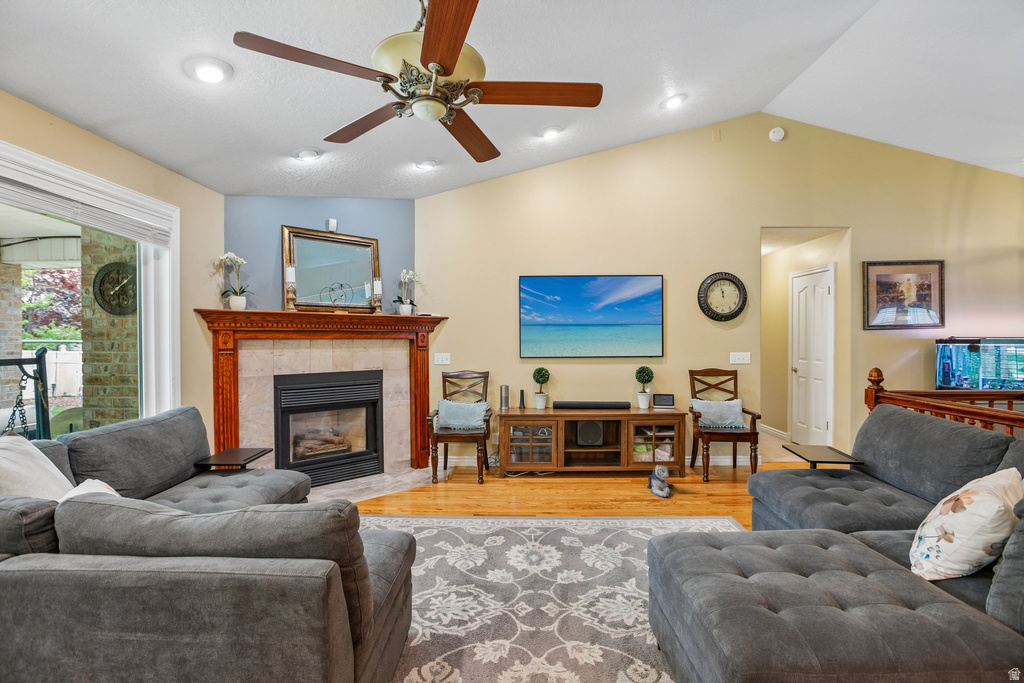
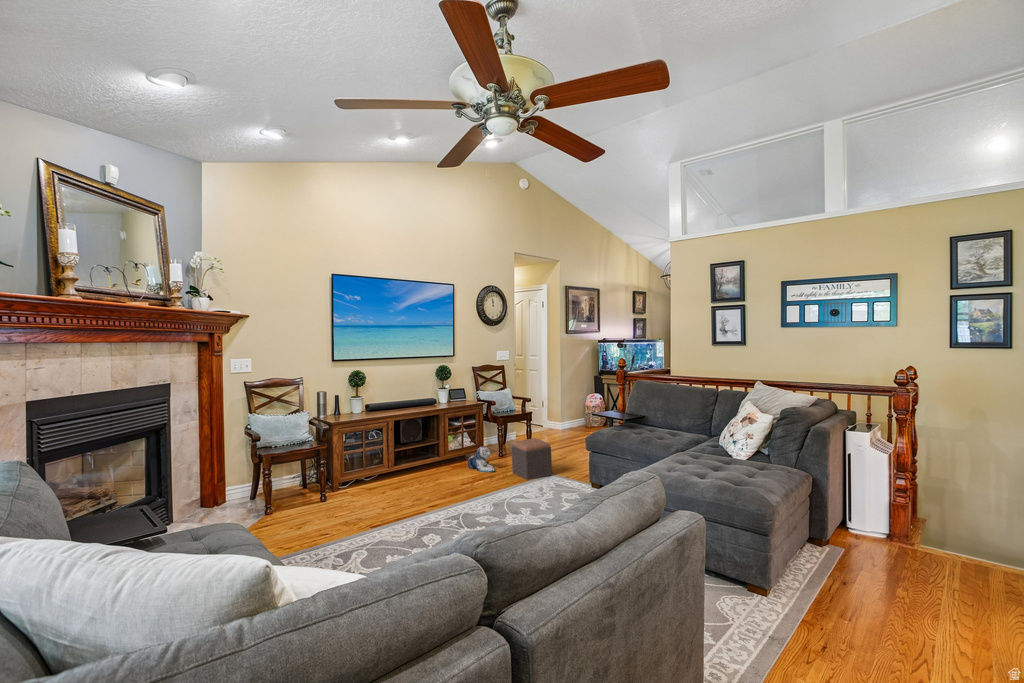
footstool: none [683,466,730,521] -> present [512,438,552,480]

